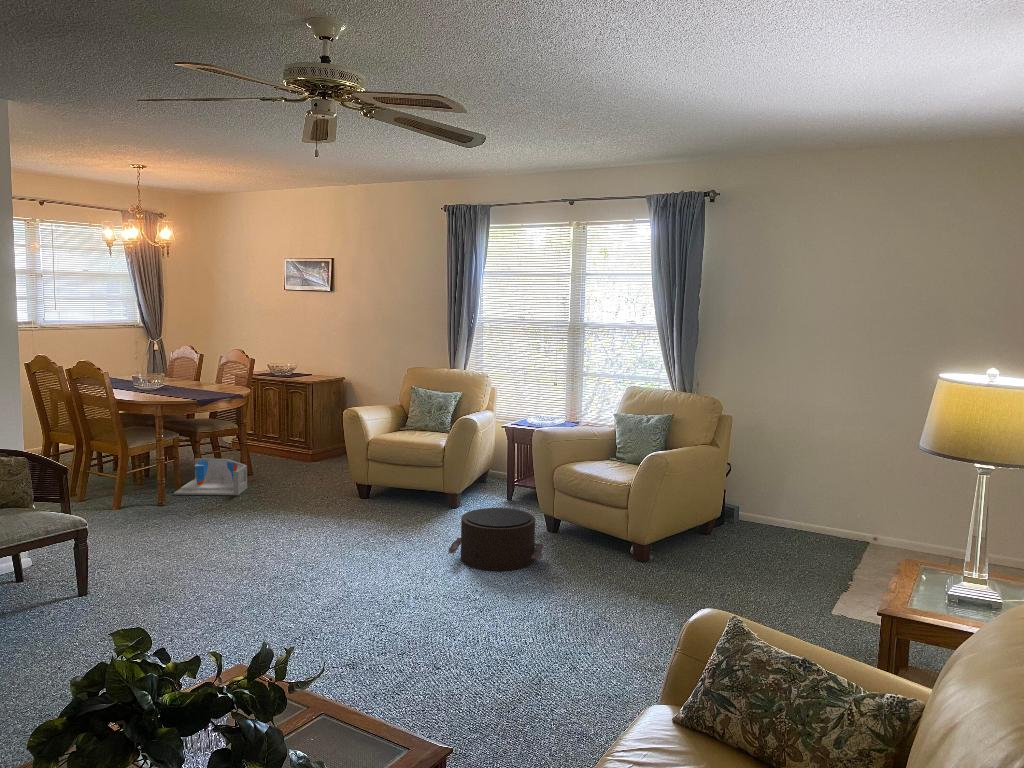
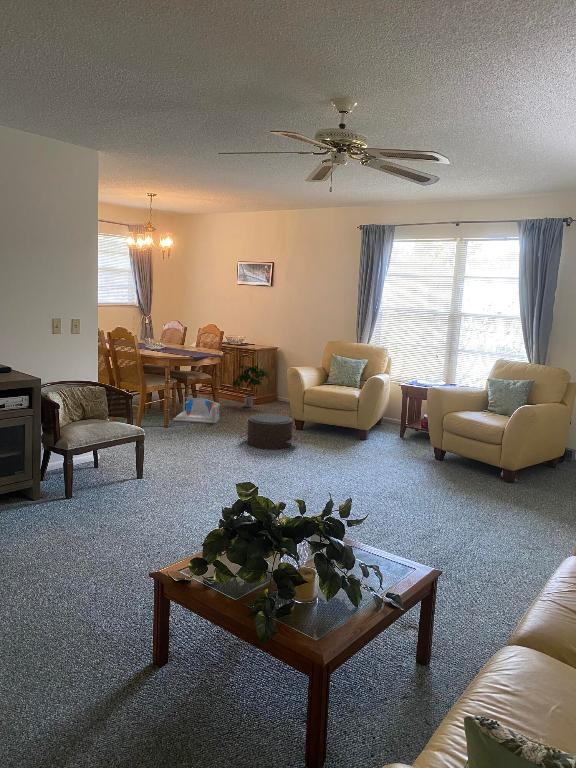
potted plant: none [274,406,326,466] -> present [232,365,268,407]
pouf: present [448,508,543,571] -> present [239,414,297,449]

